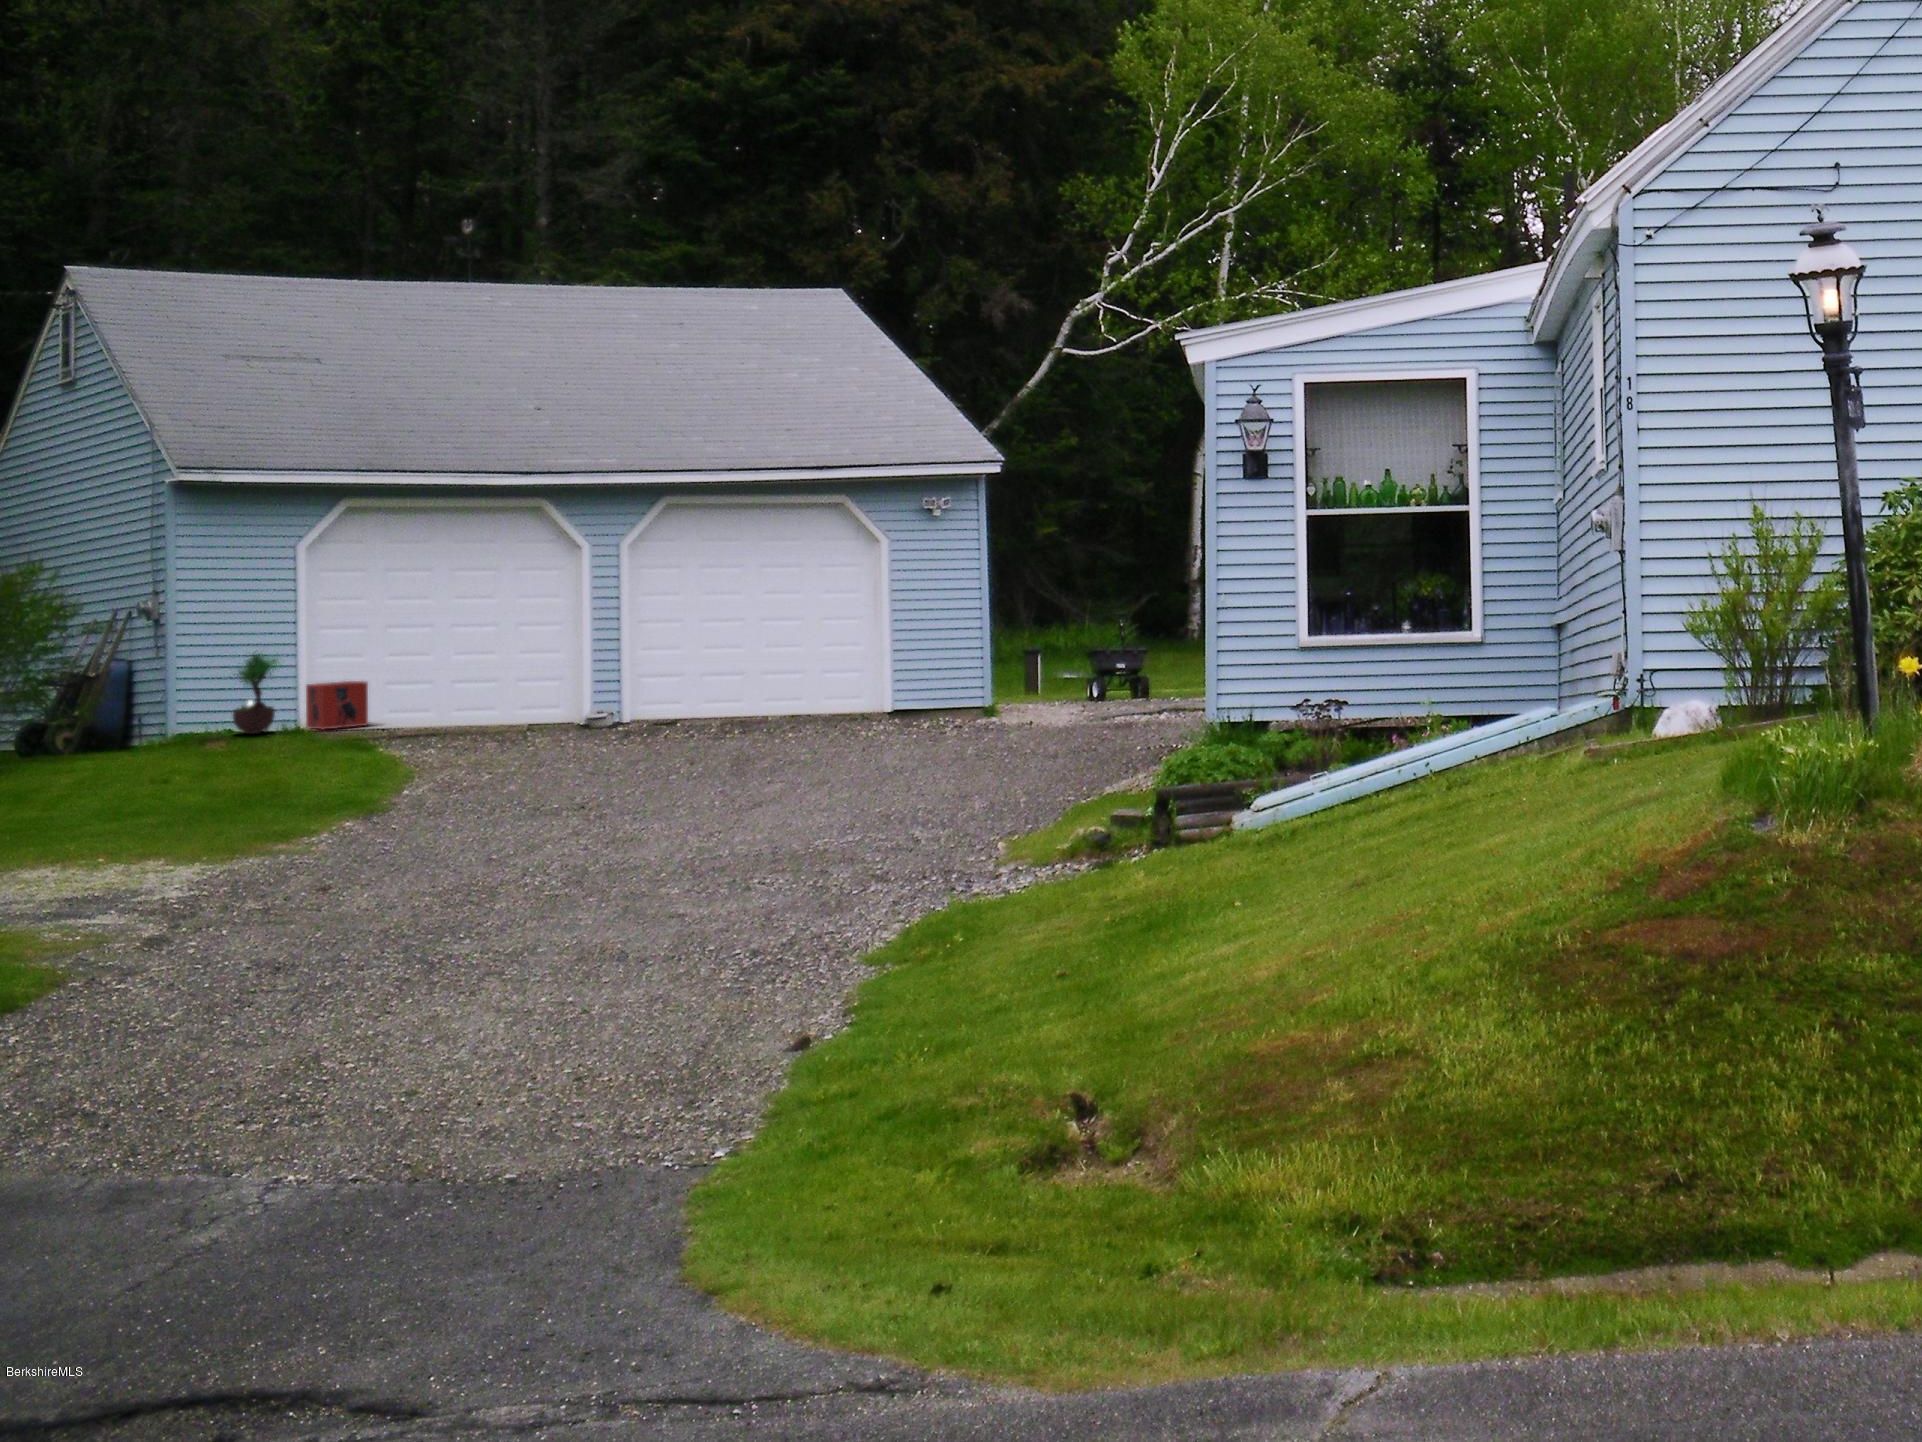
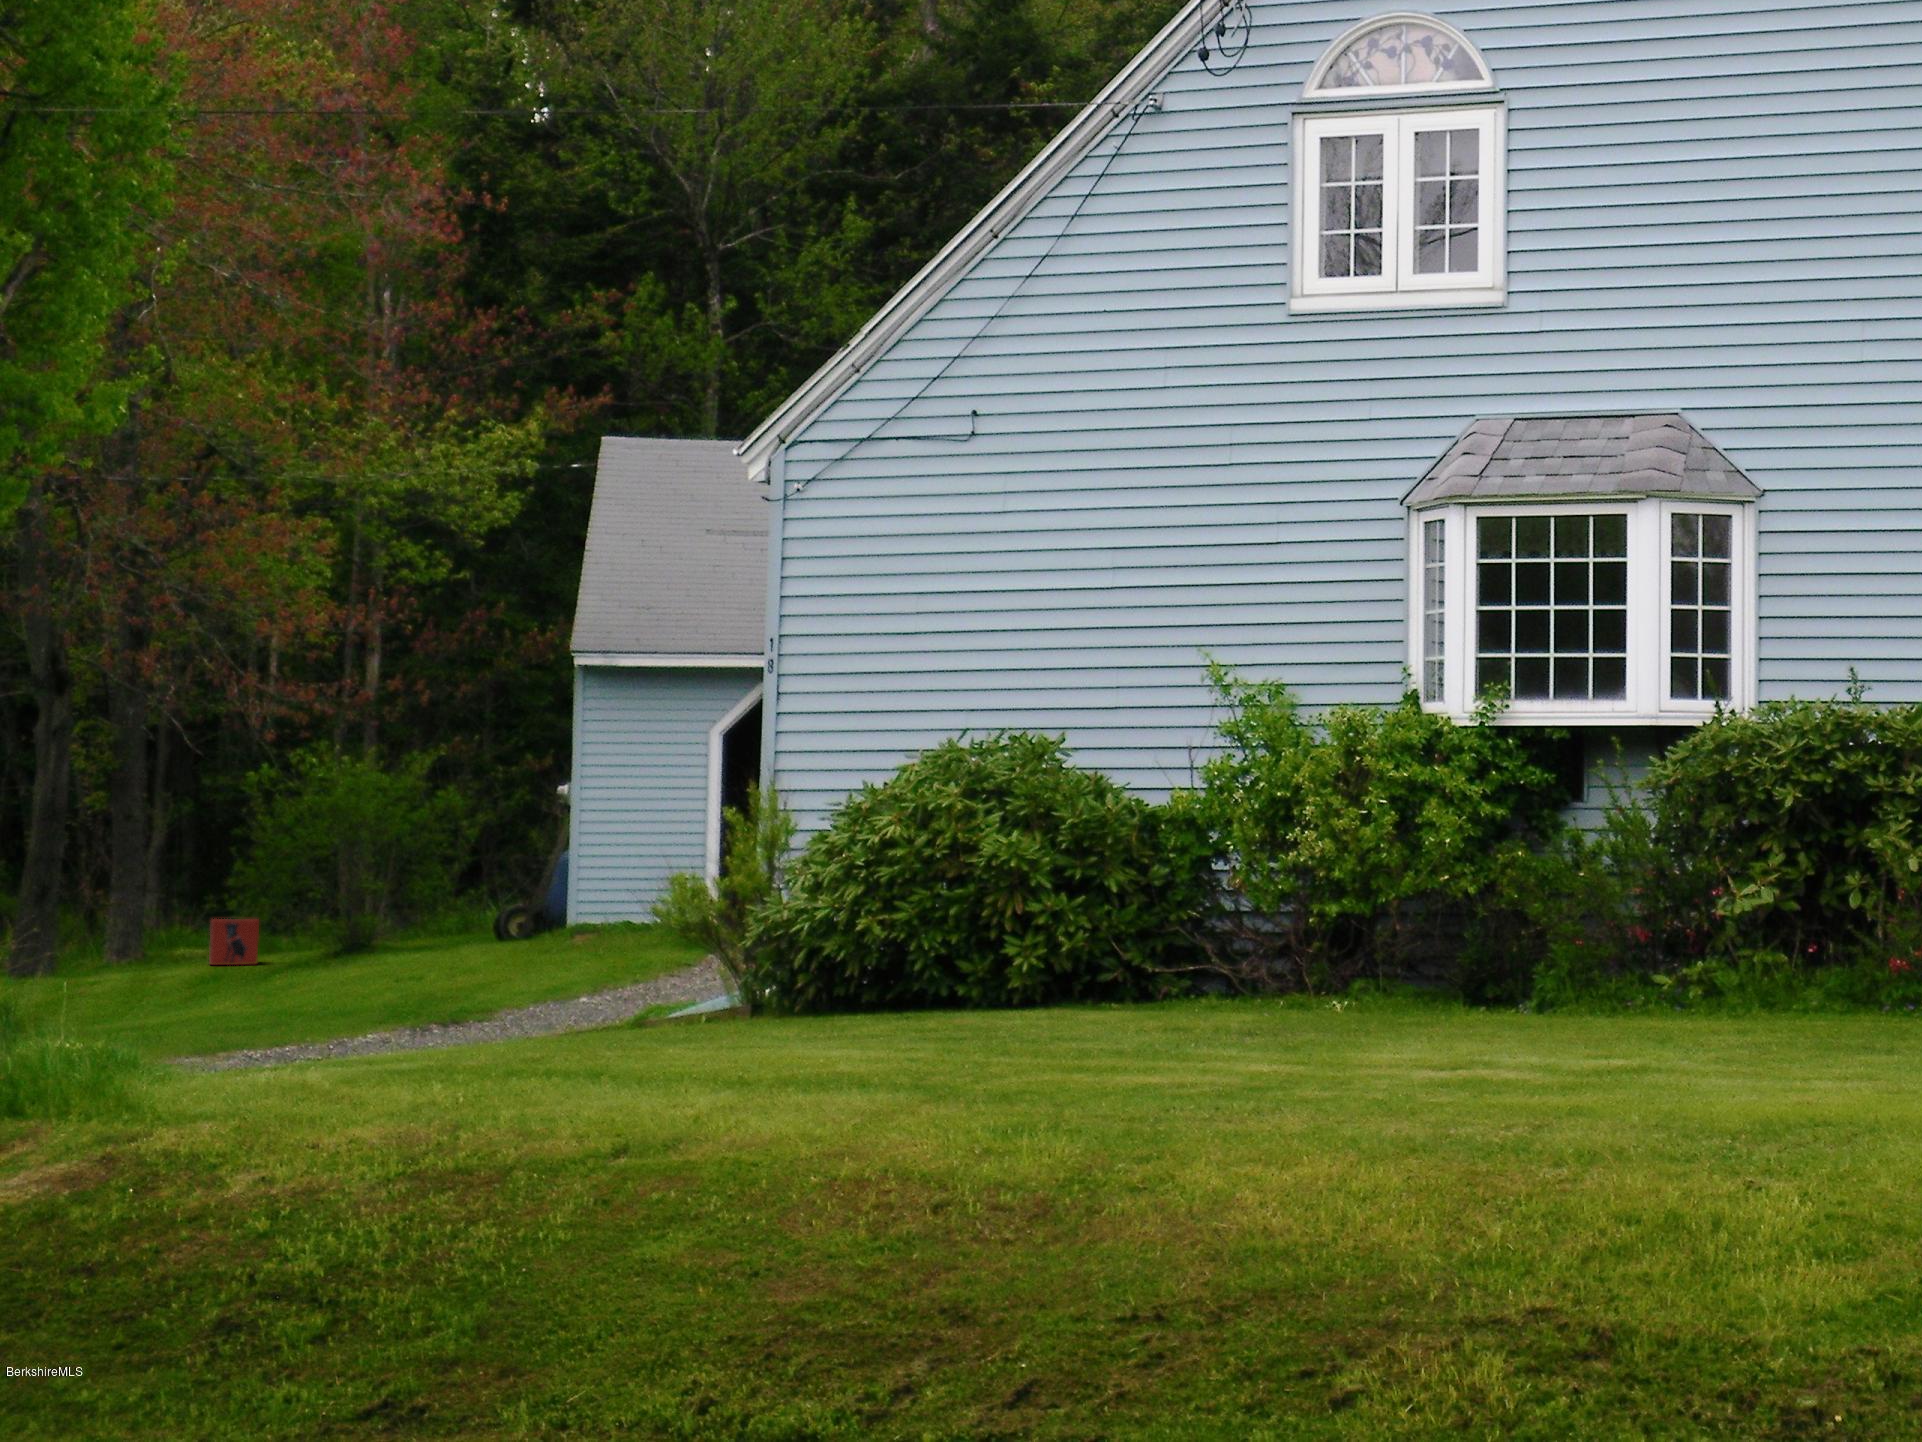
potted tree: present [233,652,281,734] -> none [125,876,180,965]

